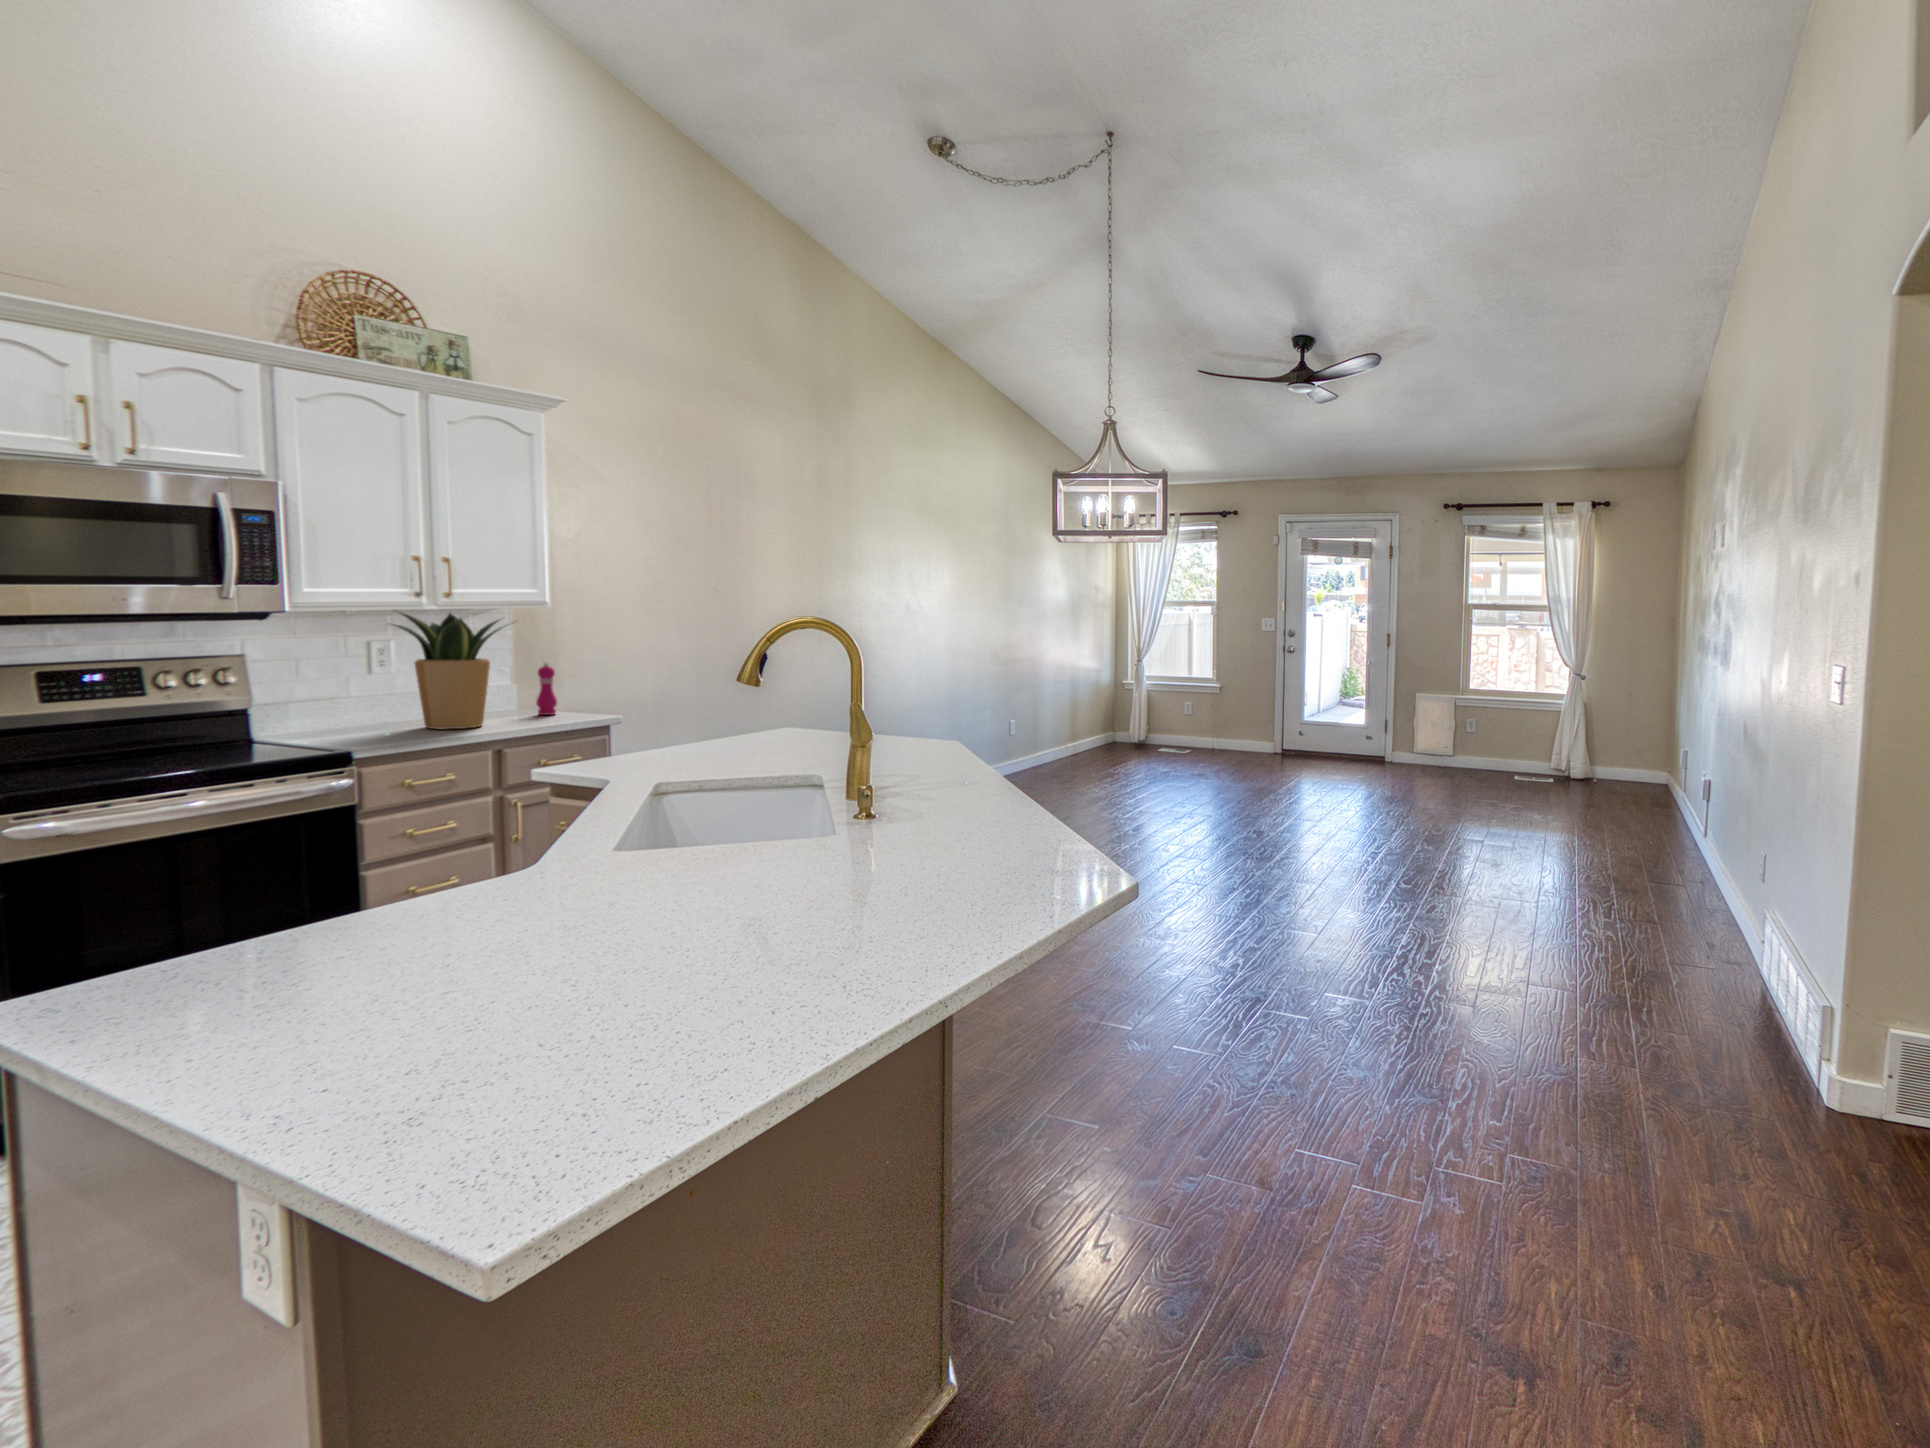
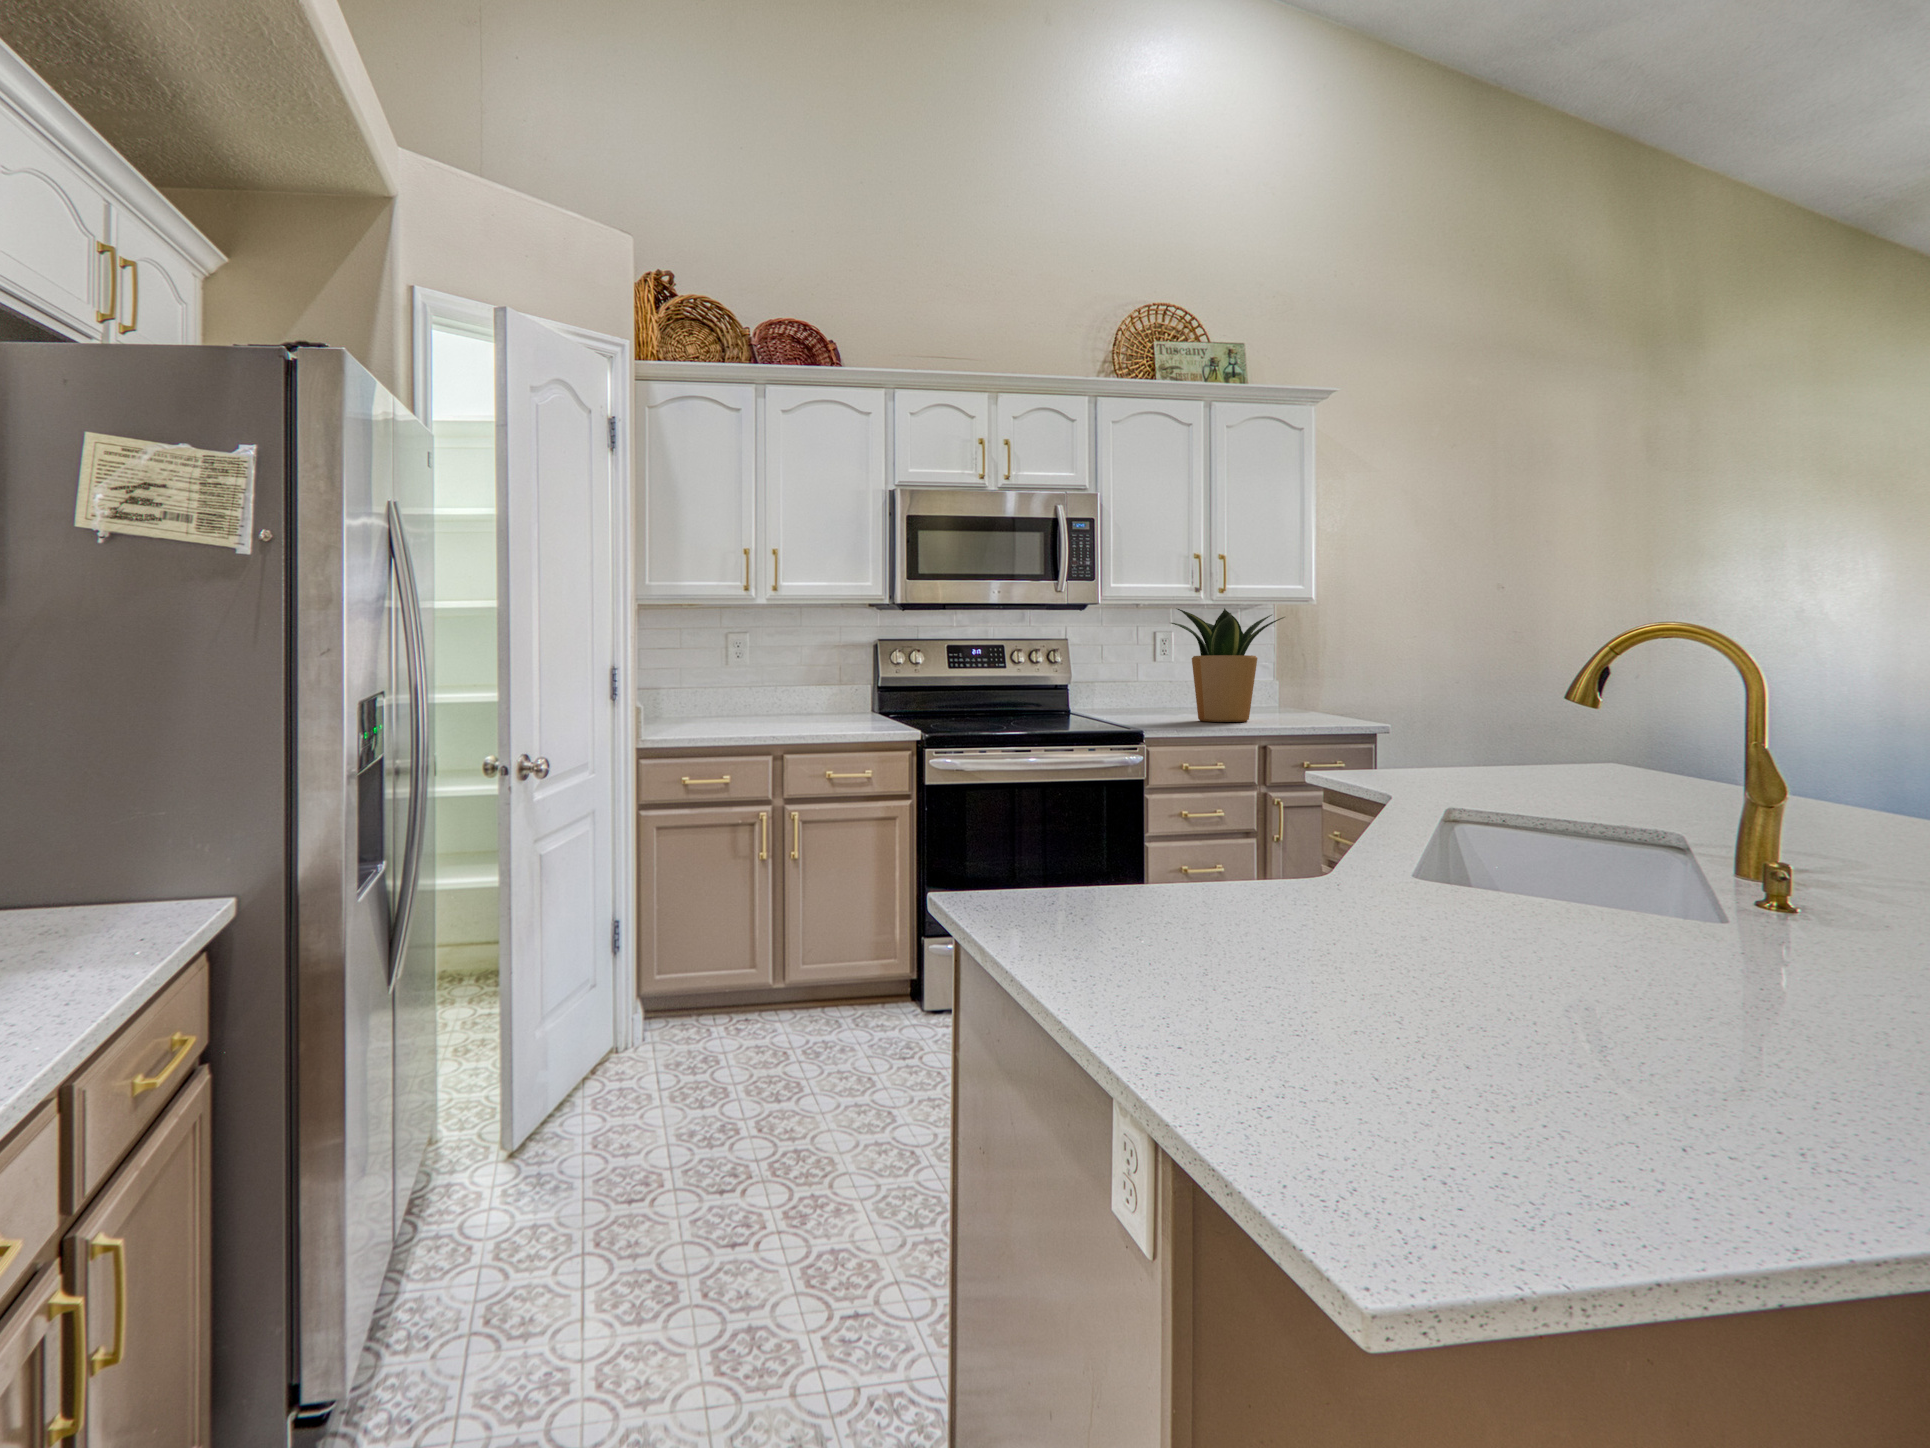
pepper mill: present [536,662,557,715] -> none [1296,664,1317,717]

